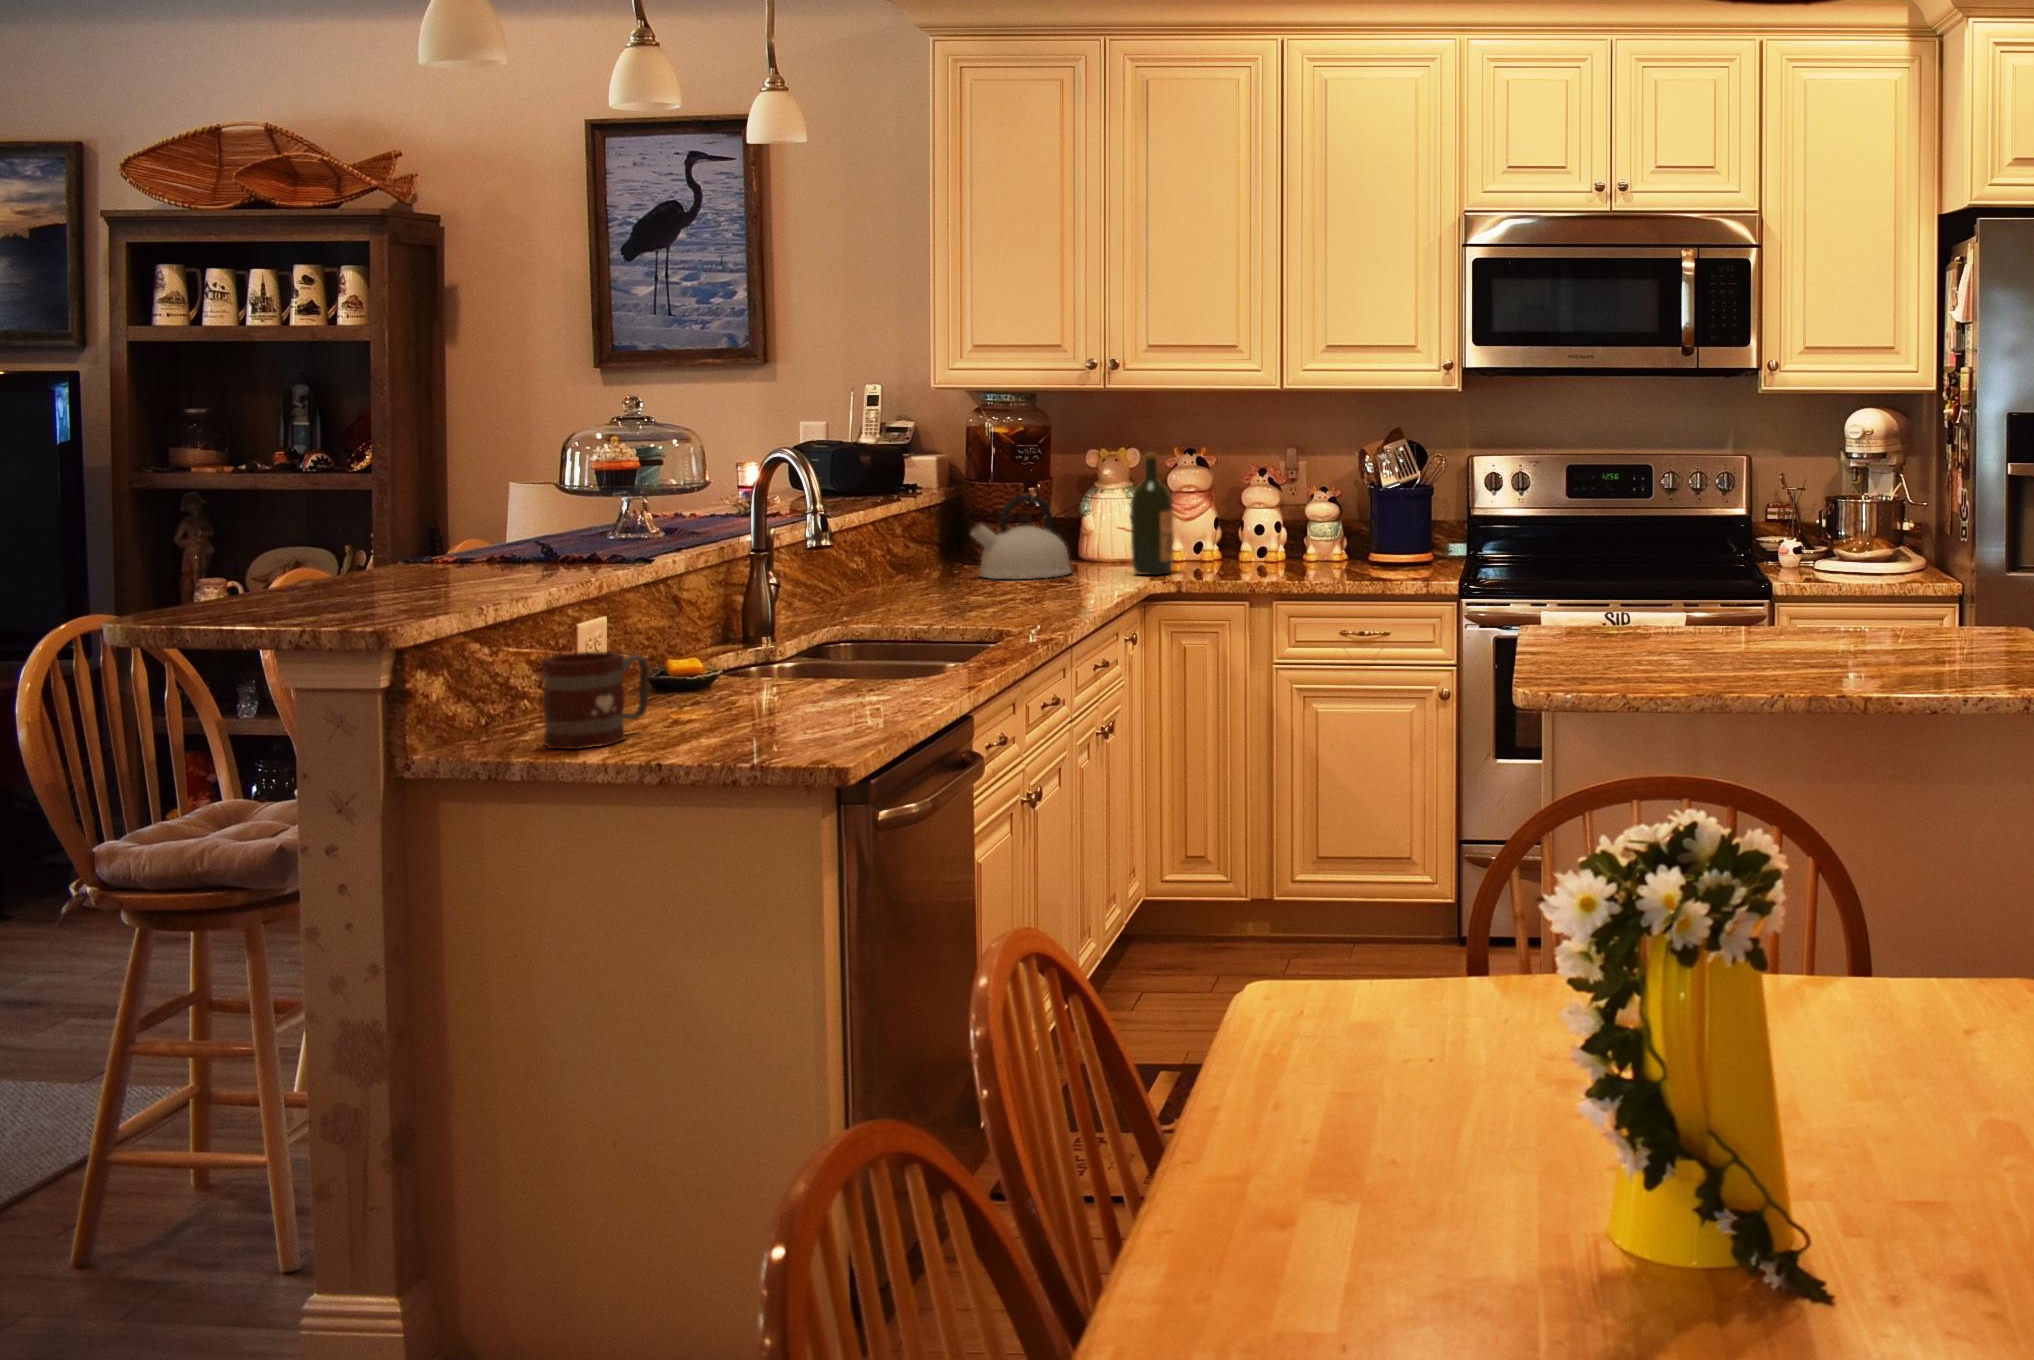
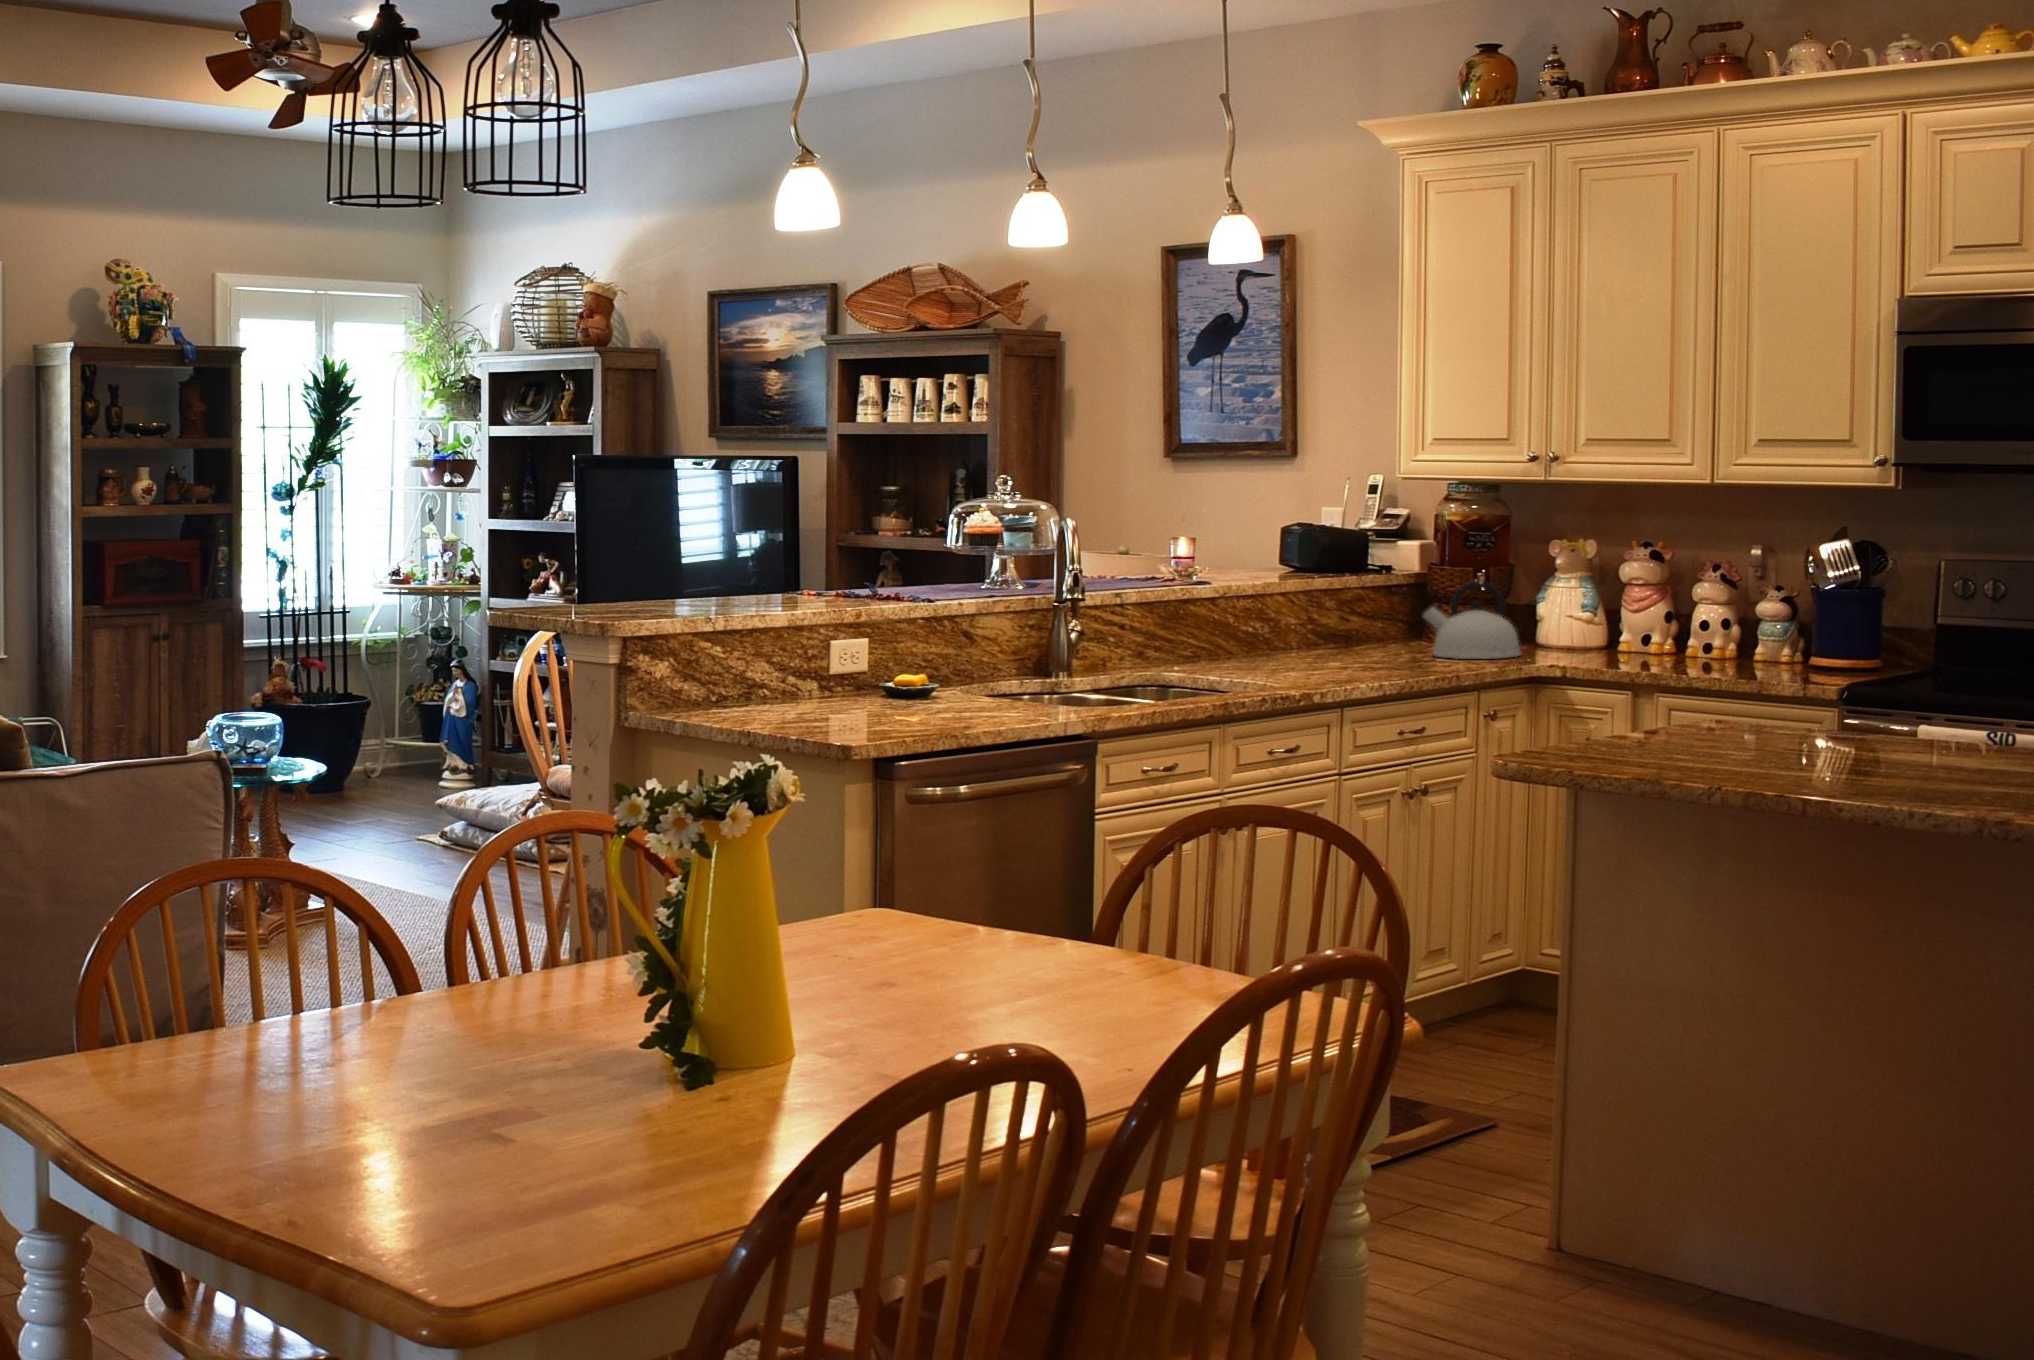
wine bottle: present [1131,452,1173,575] -> none [1567,545,1610,663]
mug: present [542,652,650,749] -> none [931,677,1000,737]

